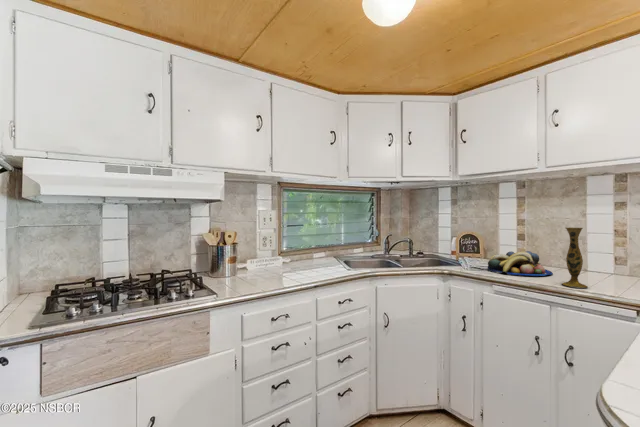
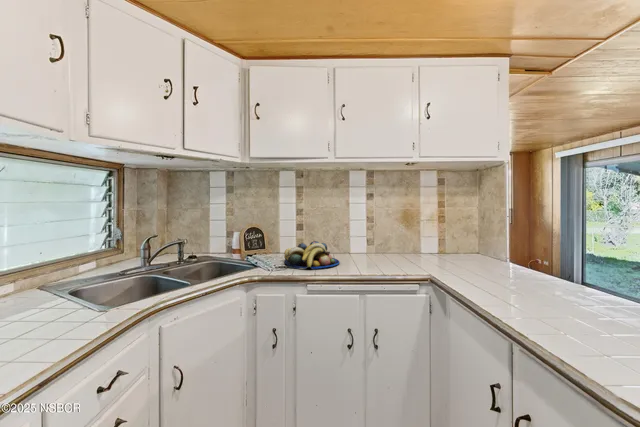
vase: present [562,228,588,288] -> none [360,218,379,273]

